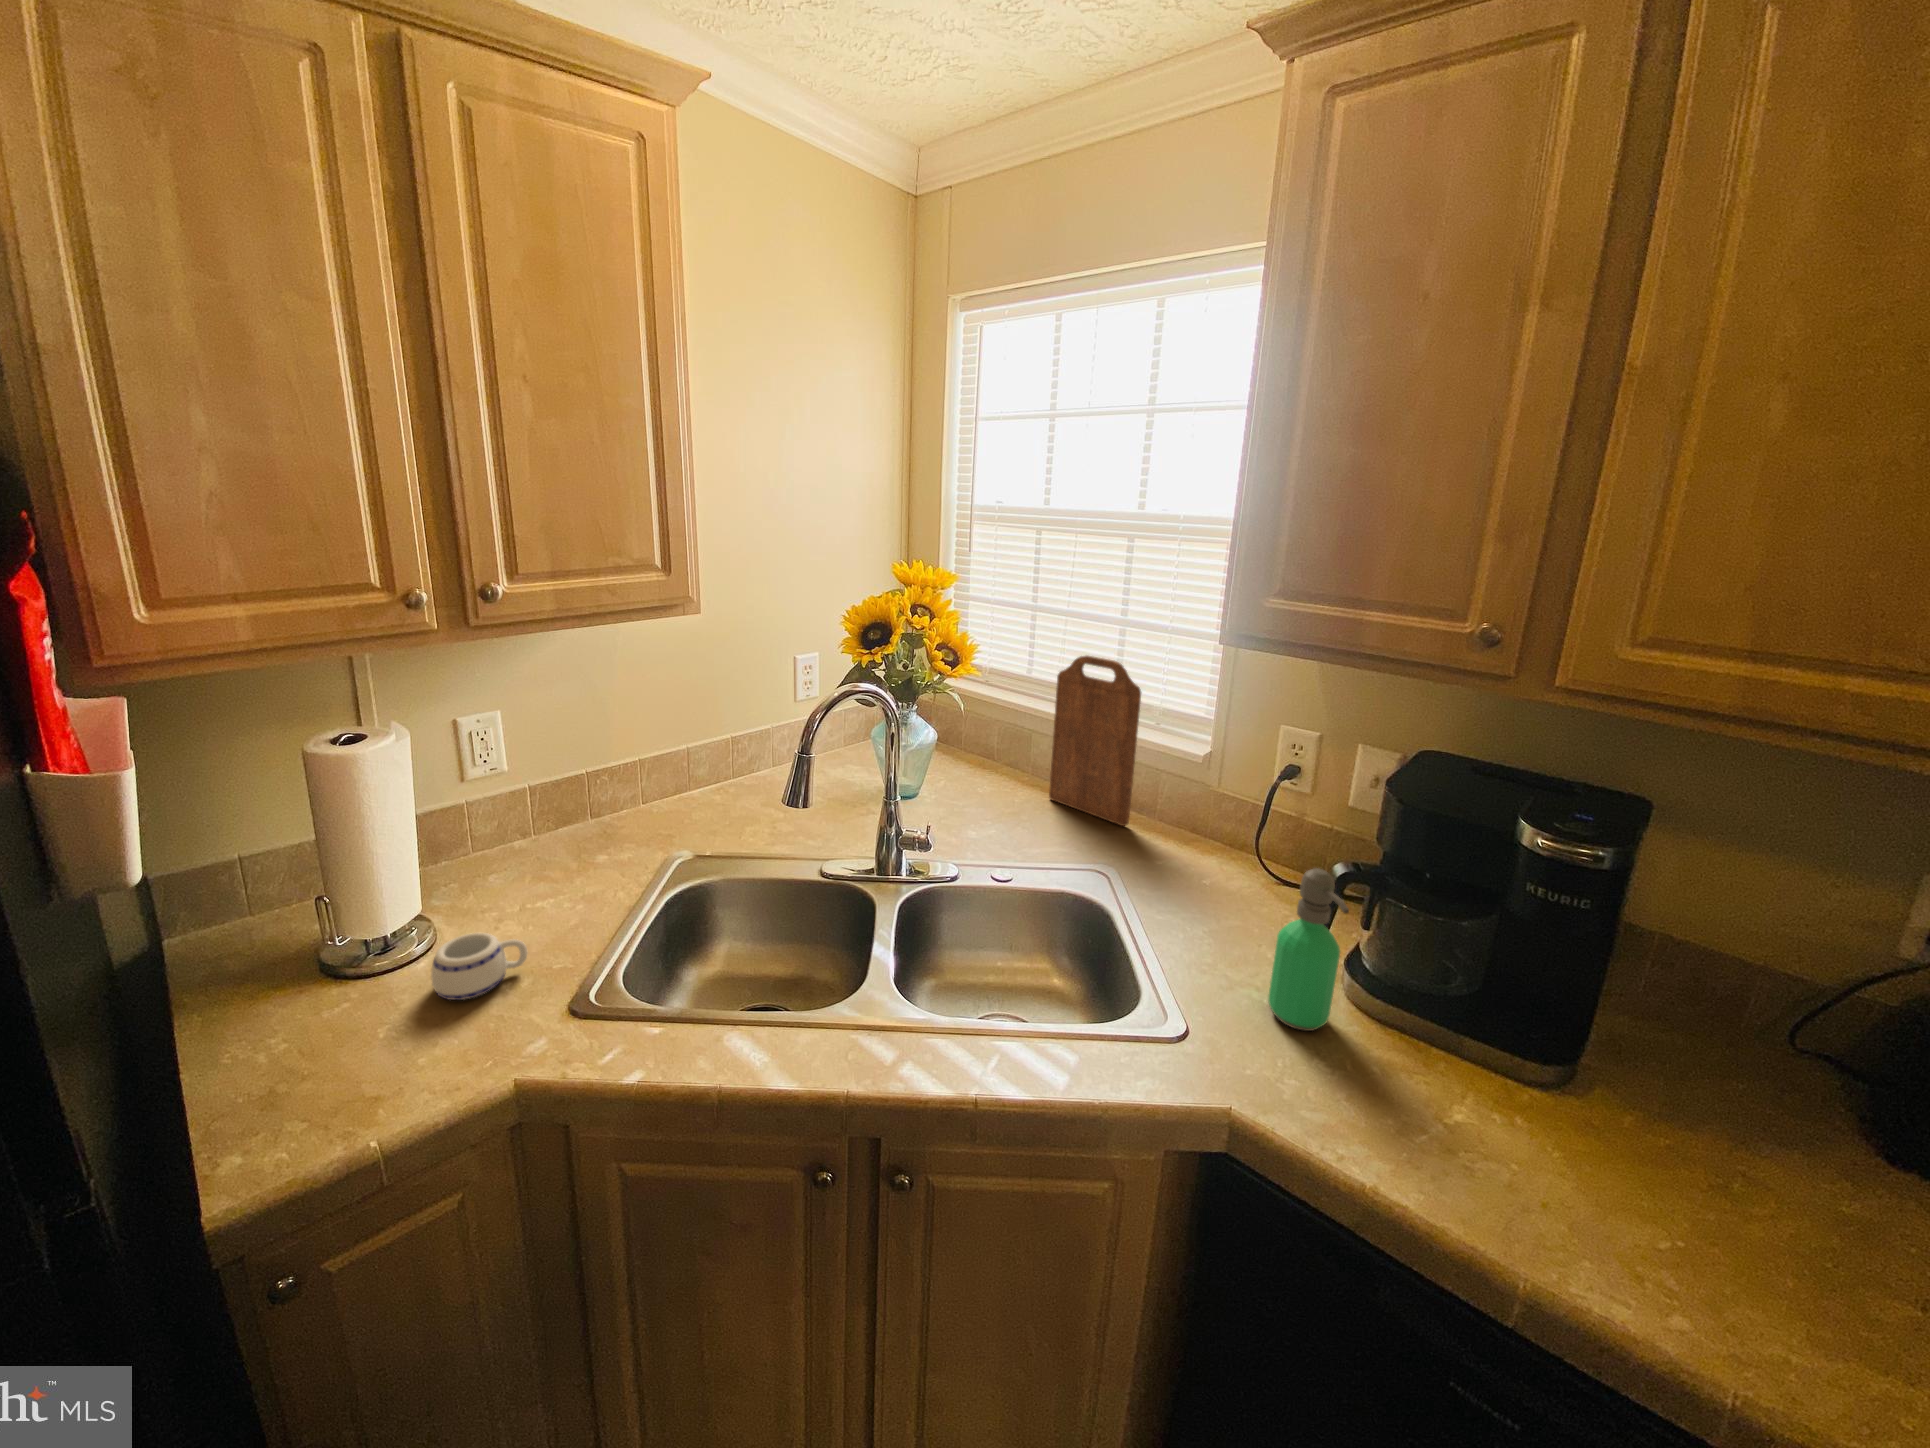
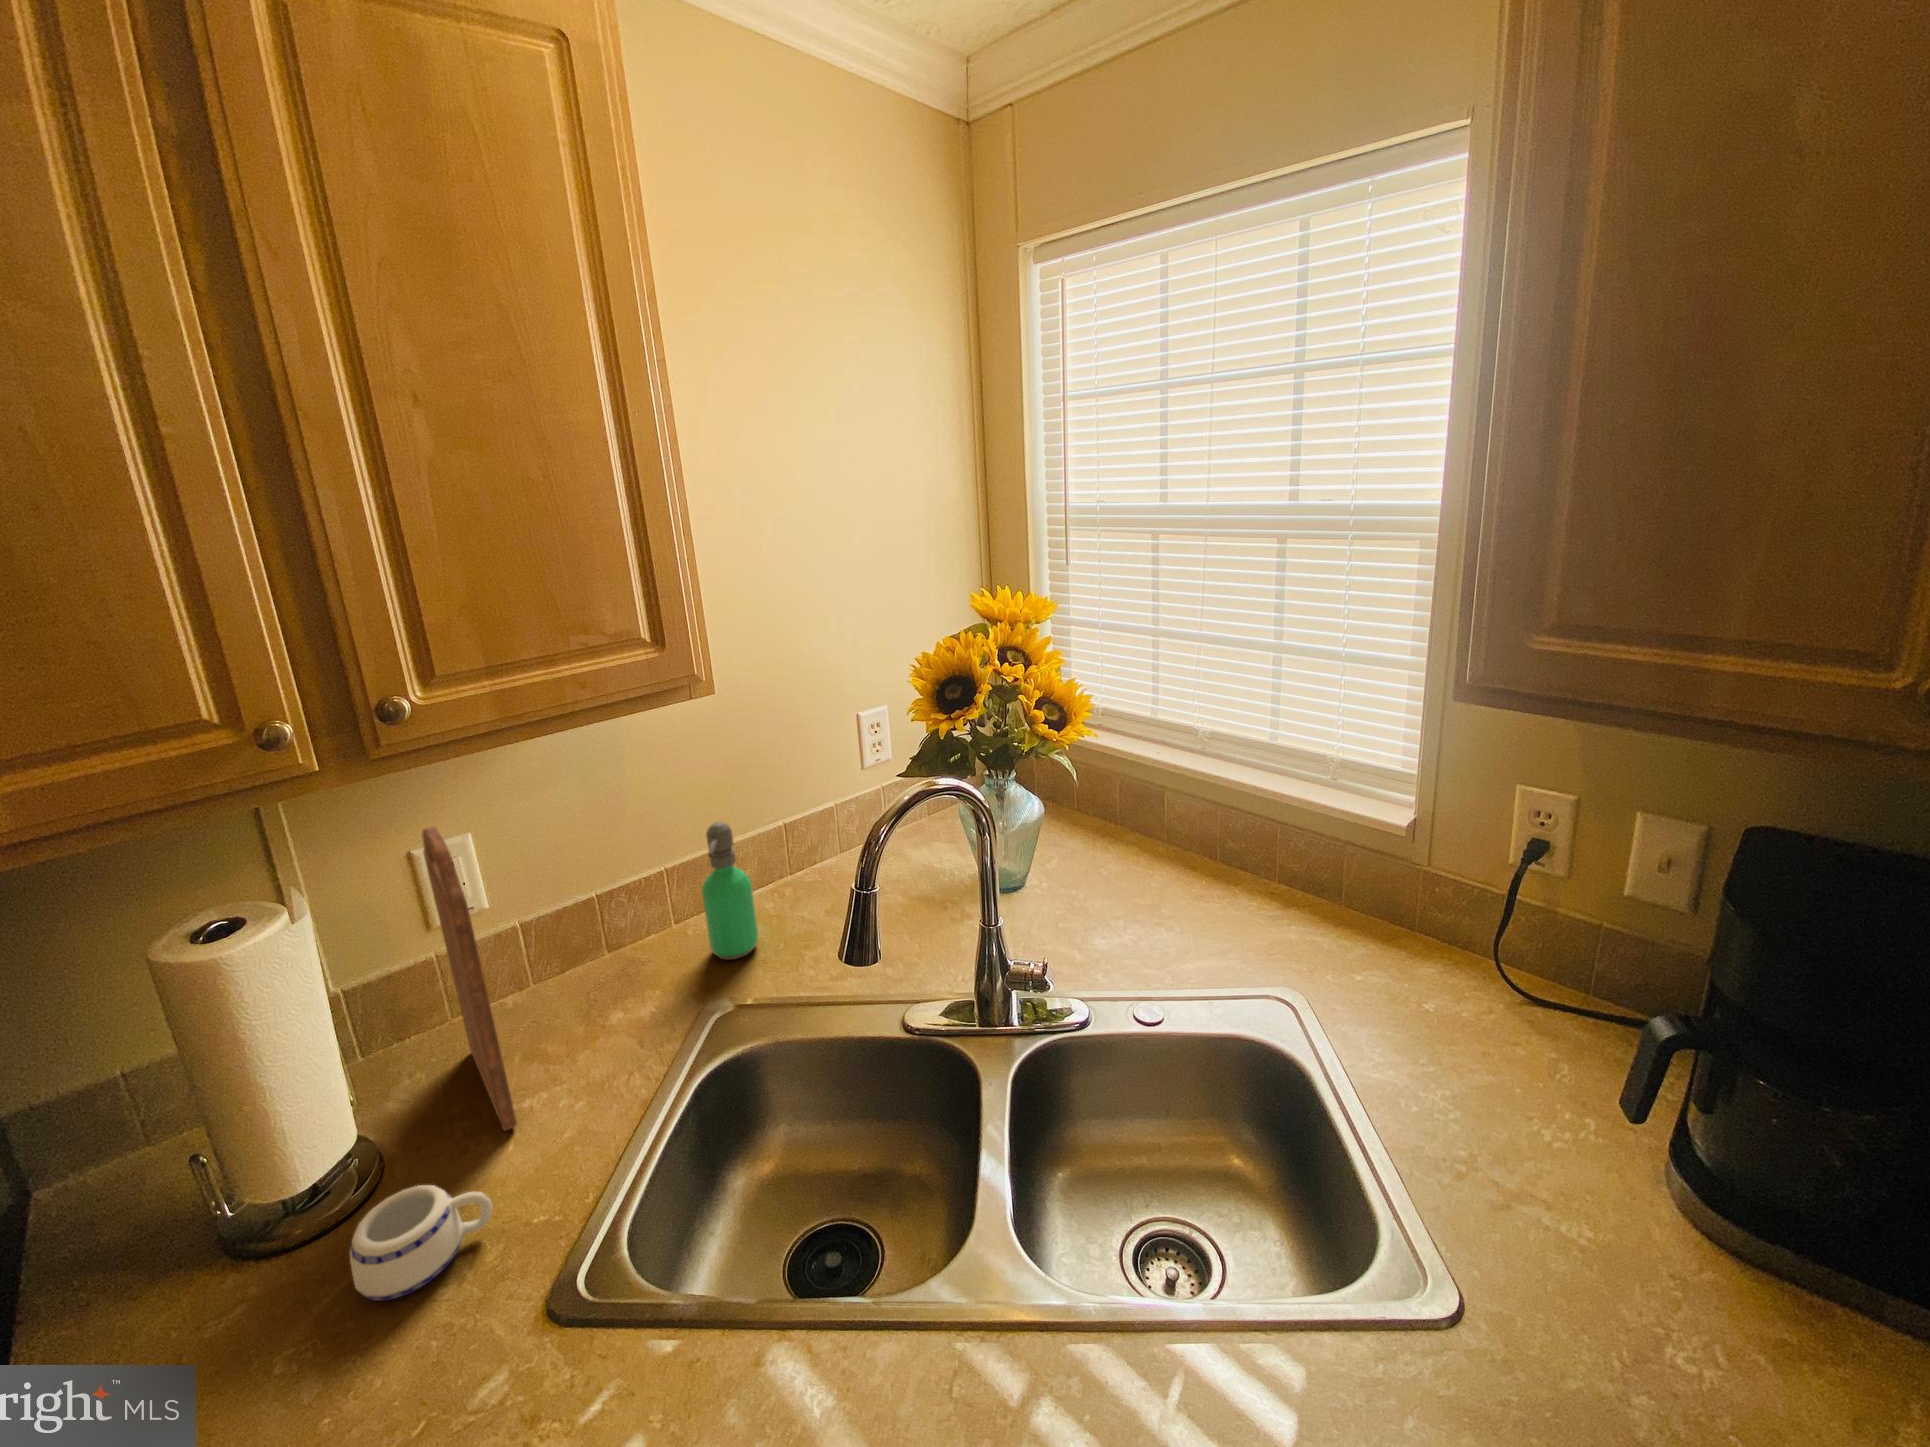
cutting board: present [1049,656,1141,826] -> present [422,827,517,1131]
soap dispenser: present [1268,868,1349,1031] -> present [702,822,758,960]

